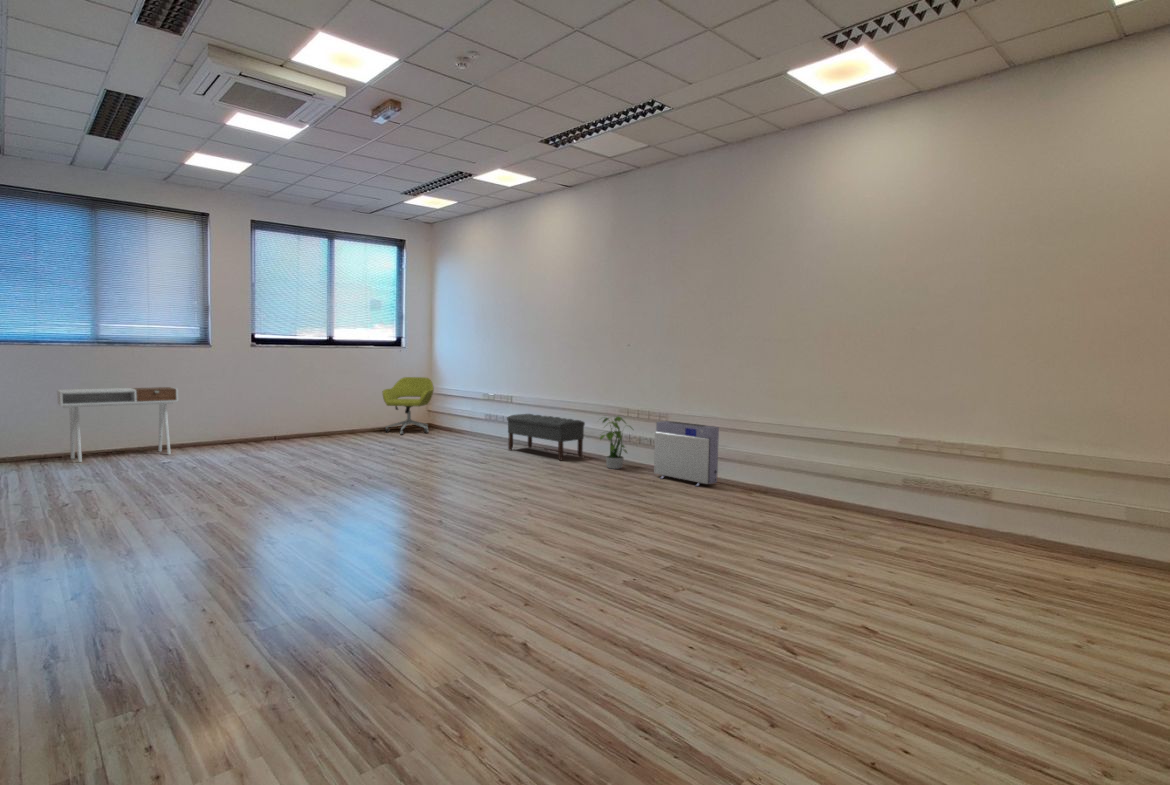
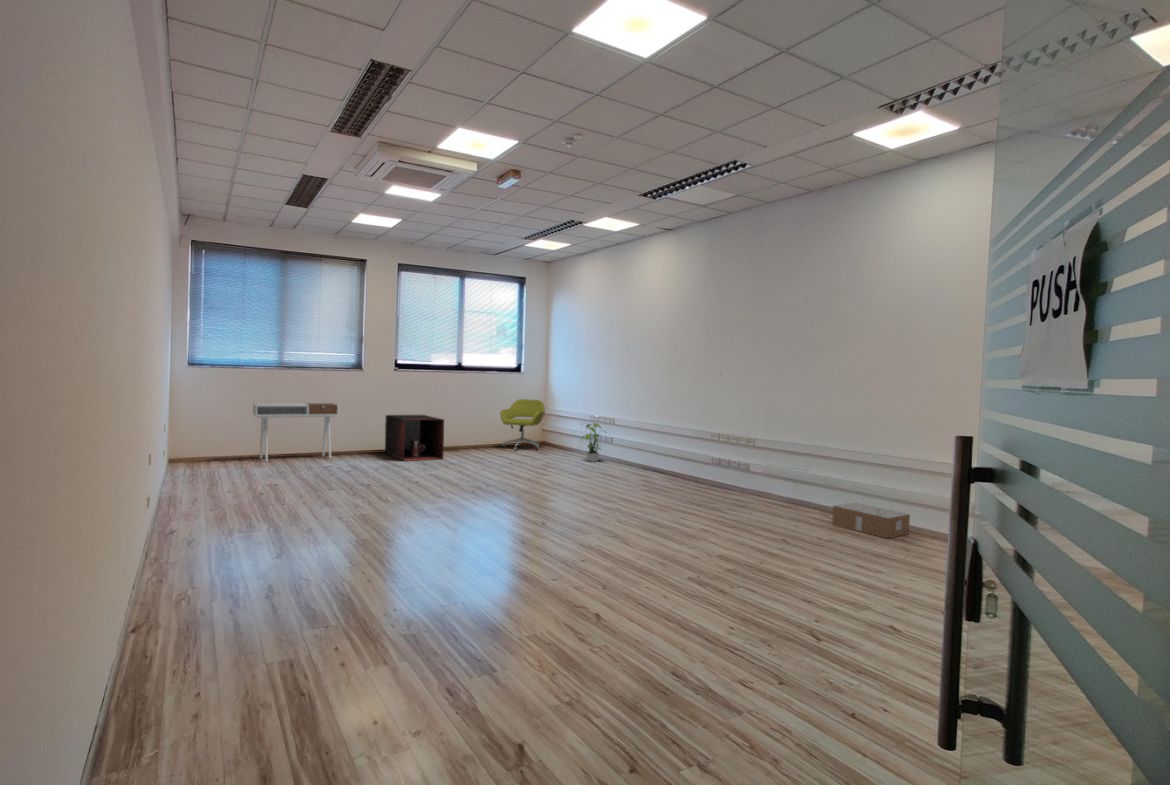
storage cabinet: none [241,398,316,453] -> present [385,415,444,461]
bench: present [507,414,585,461] -> none [608,436,678,479]
potted plant: present [600,416,632,469] -> present [581,423,605,462]
air purifier: present [654,421,719,486] -> none [739,446,800,508]
cardboard box: none [756,477,834,514] -> present [832,503,910,538]

